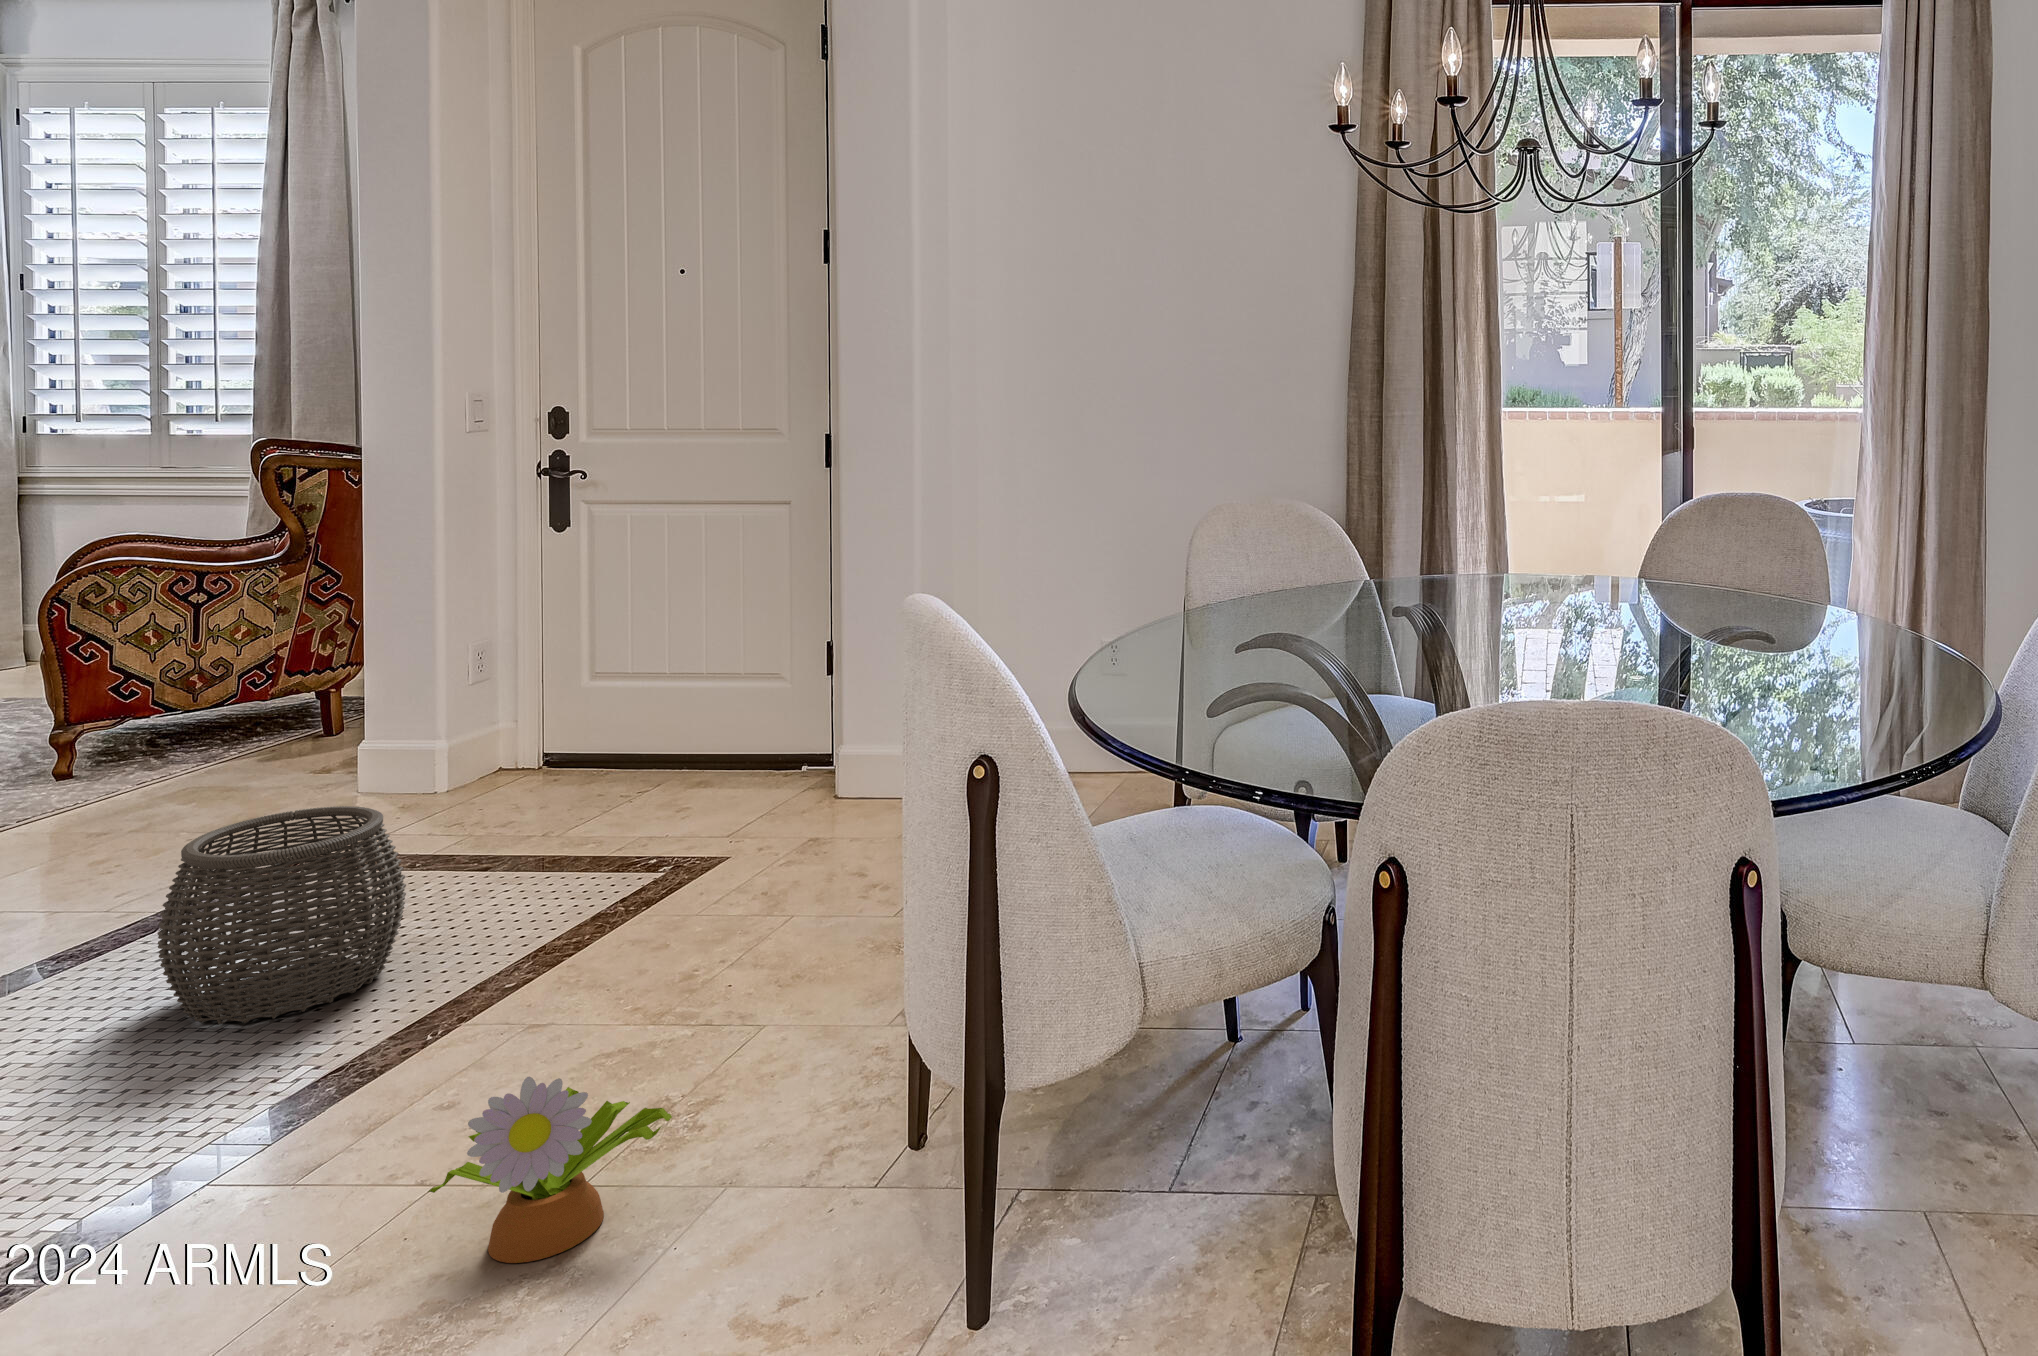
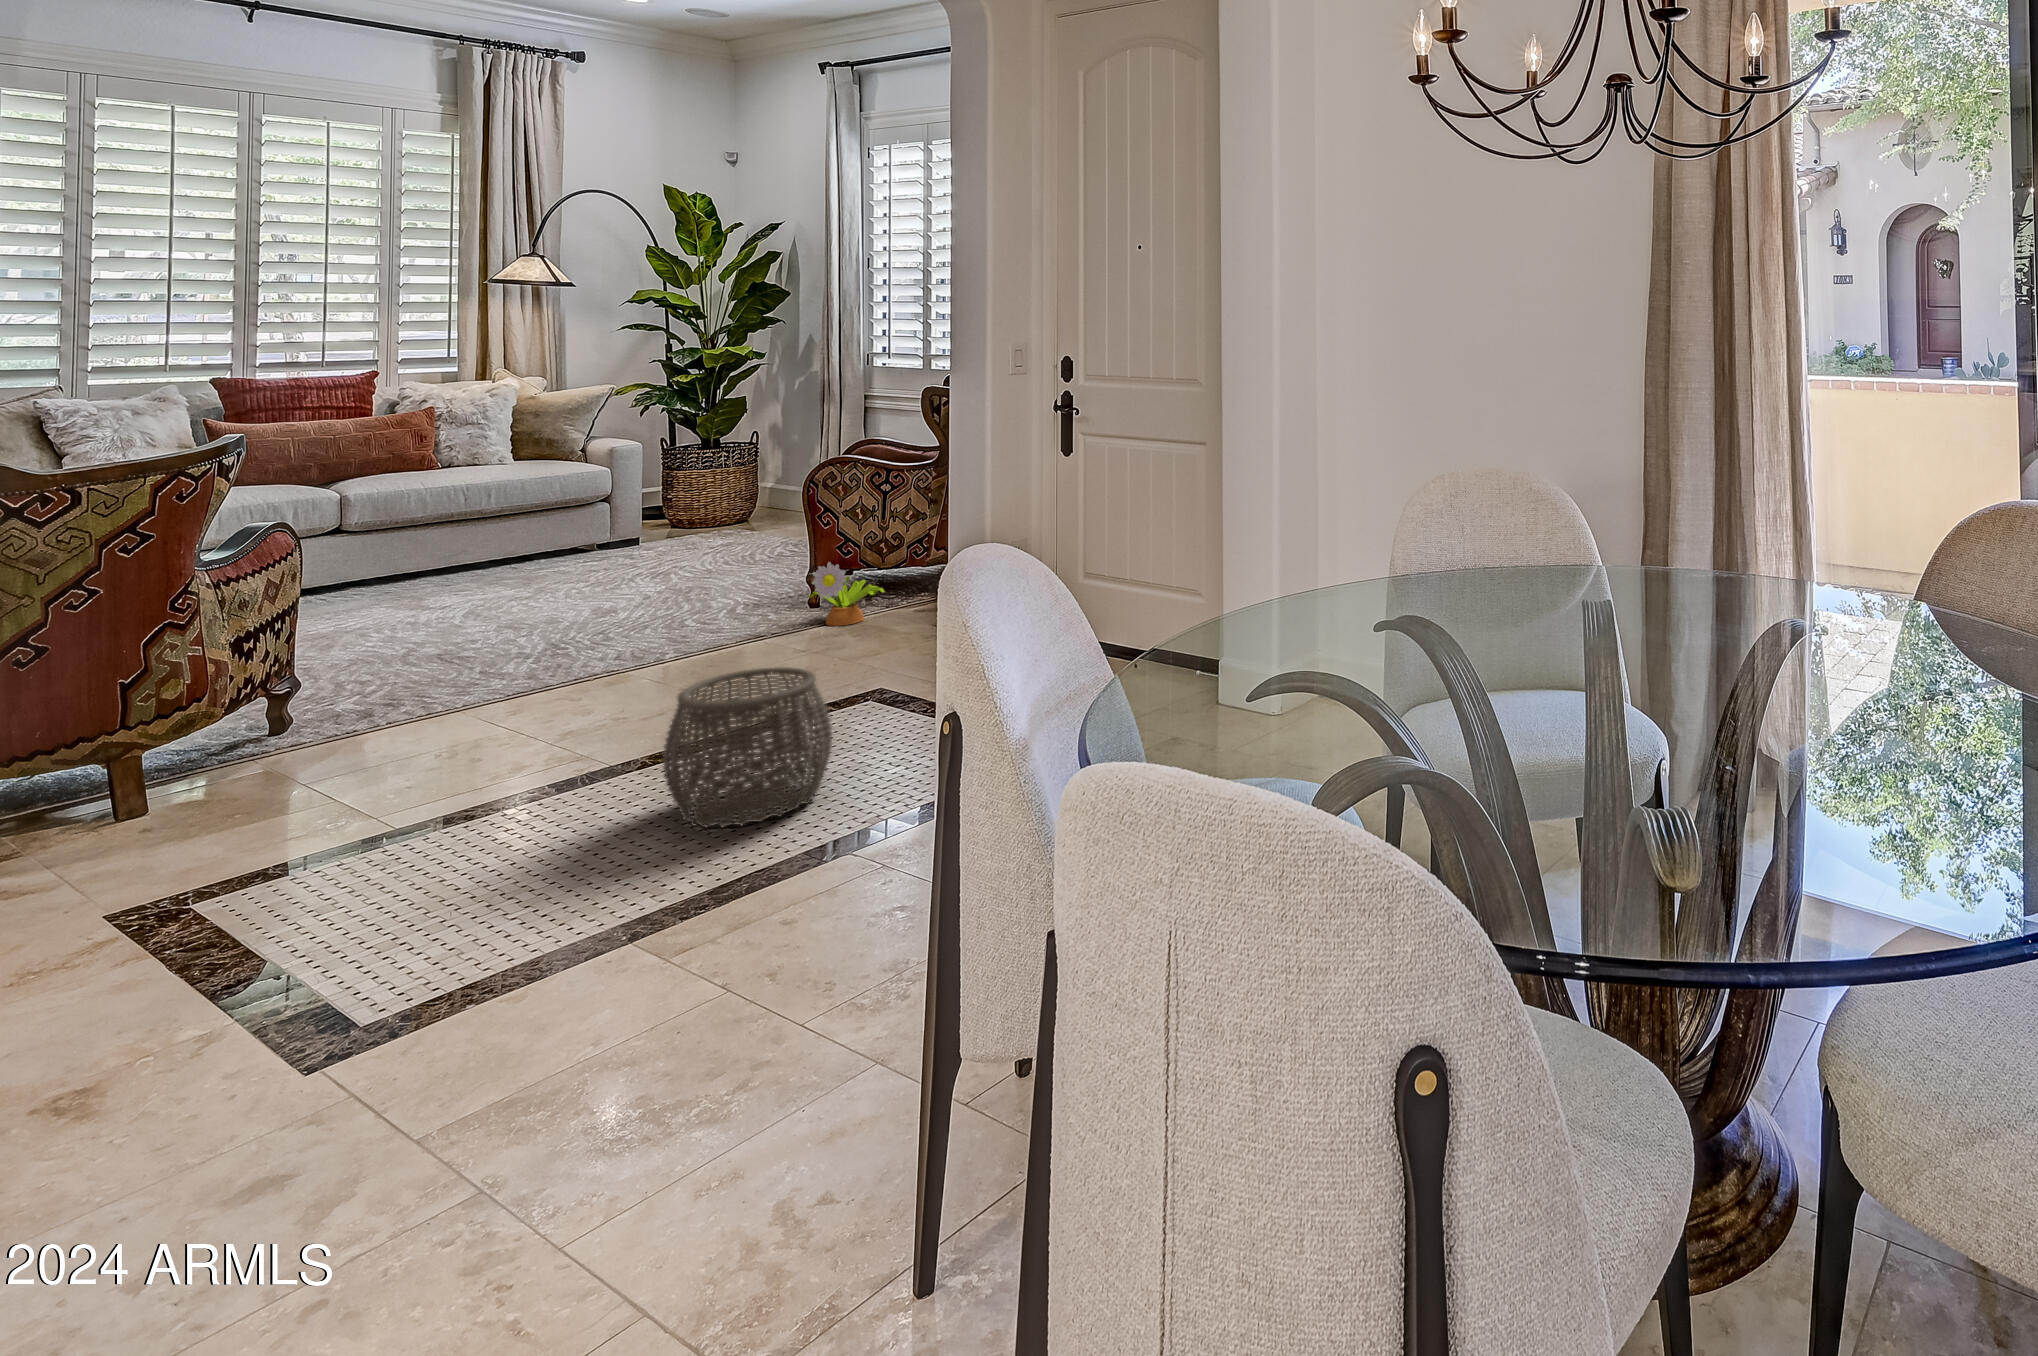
decorative plant: present [428,1077,672,1263] -> present [808,562,885,626]

